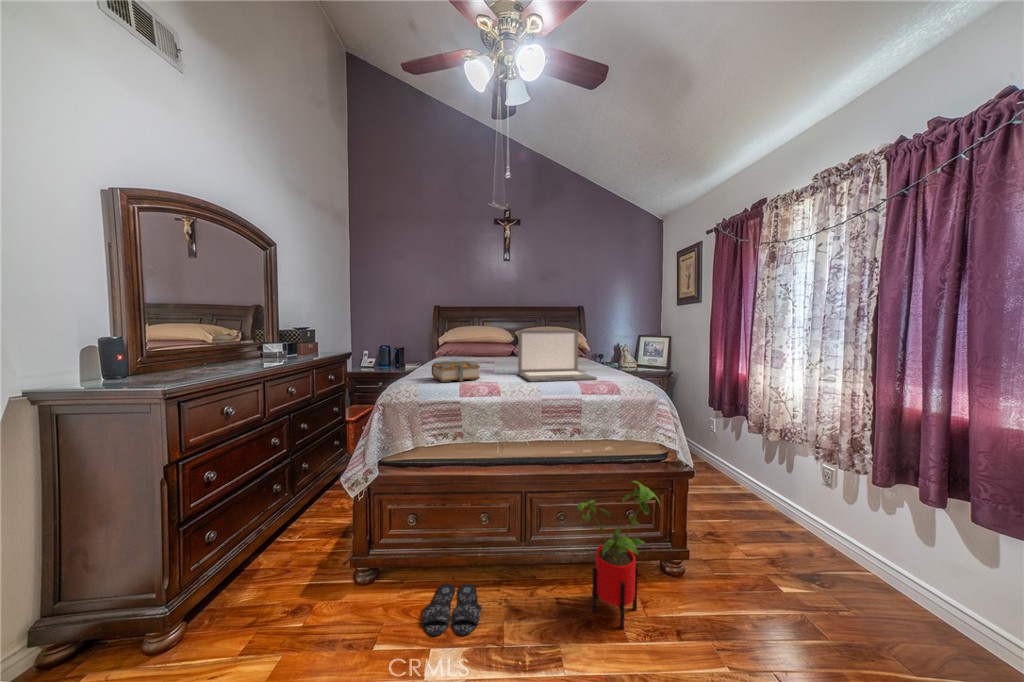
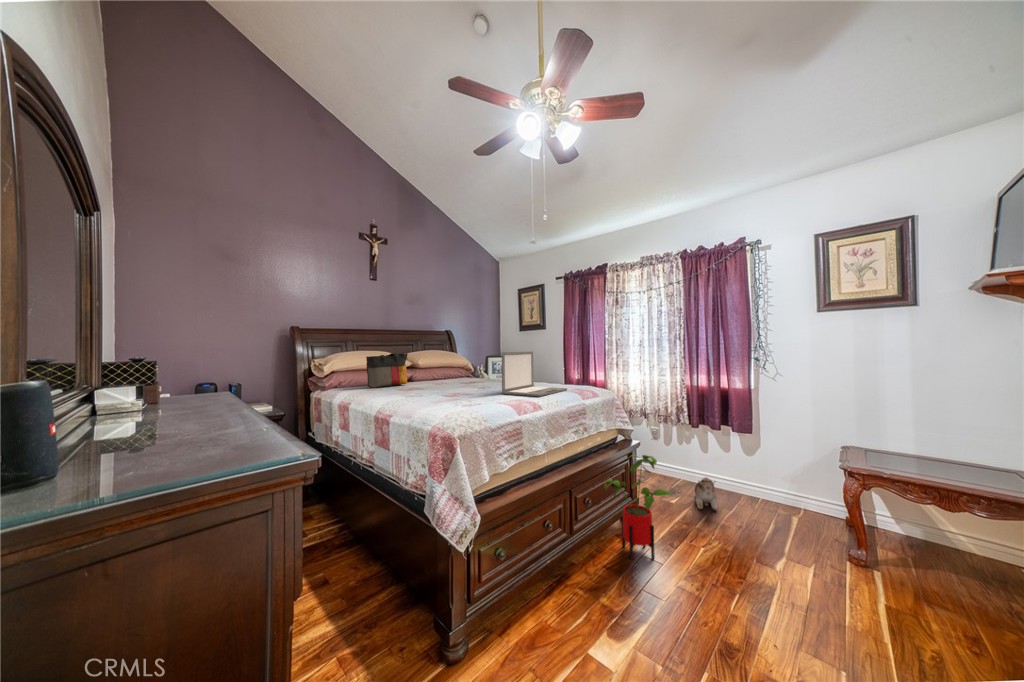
tote bag: none [464,328,503,357] -> present [366,353,408,387]
book: present [432,361,480,382] -> none [452,385,499,407]
plush toy: none [809,568,877,638] -> present [694,477,717,510]
slippers: present [423,584,482,636] -> none [531,590,597,638]

